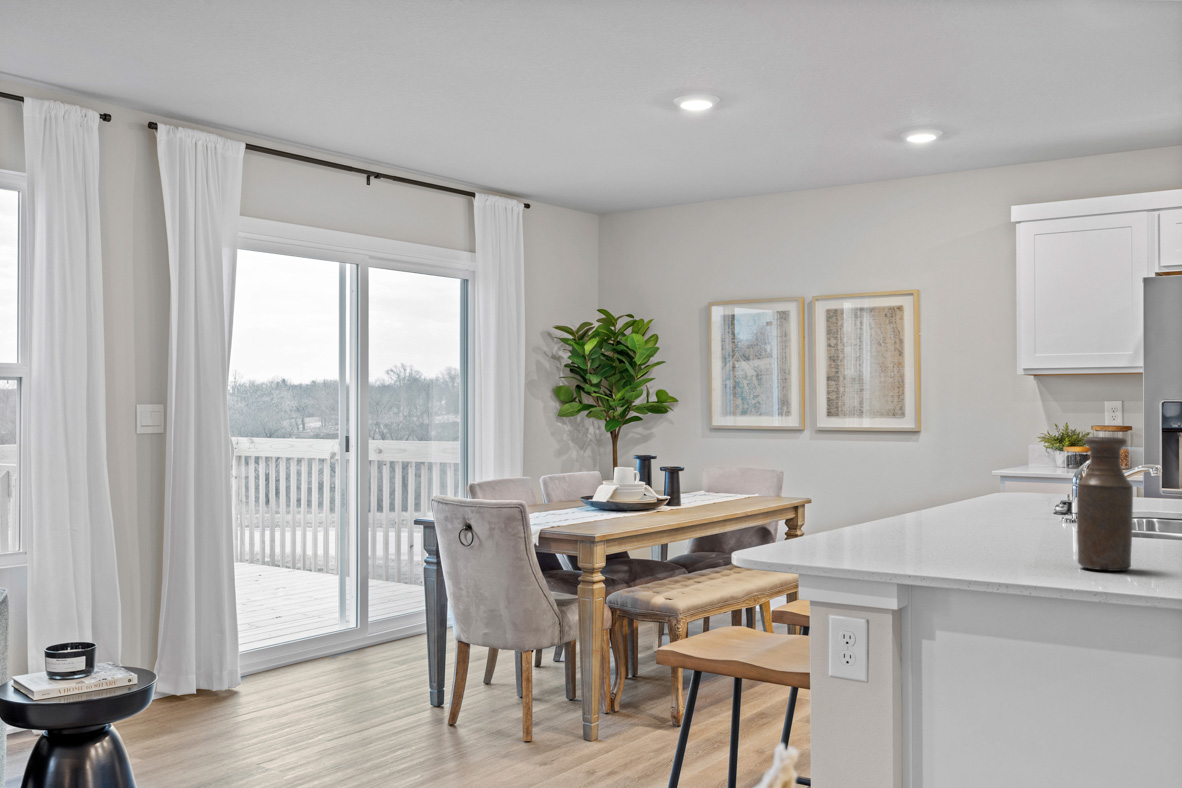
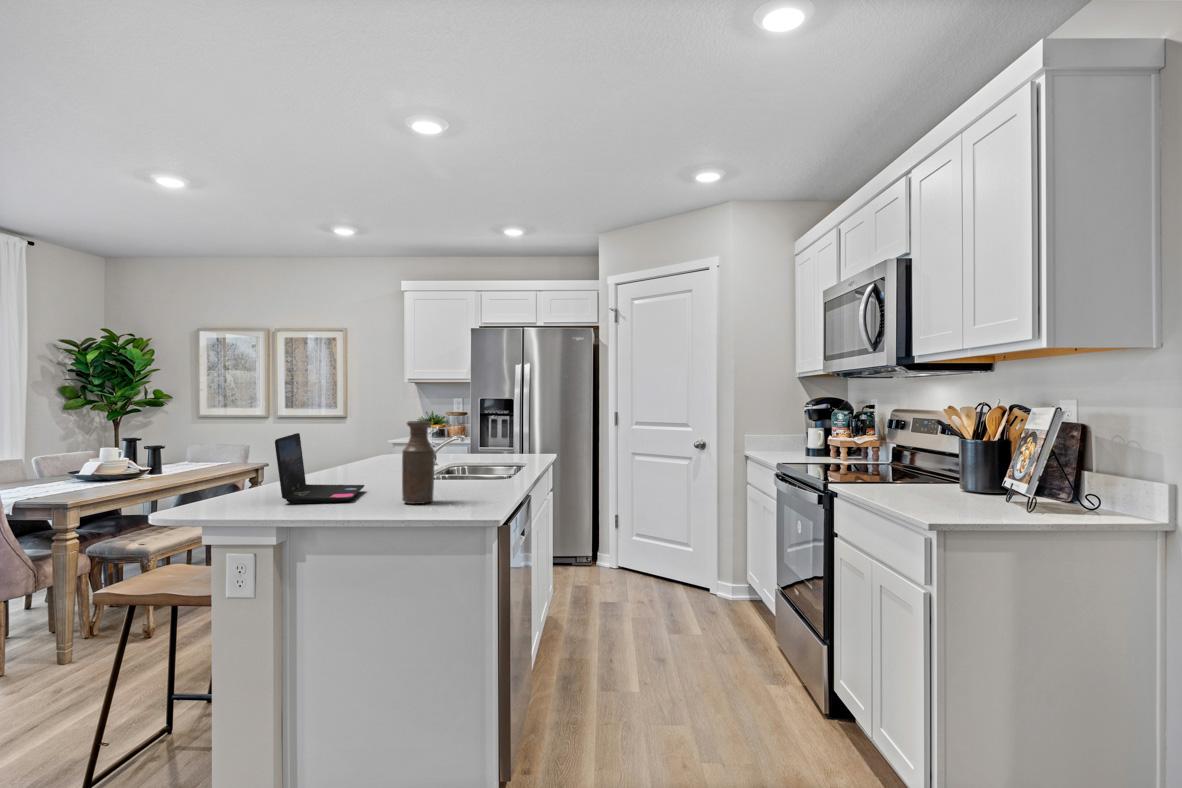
laptop: none [883,452,1003,557] -> present [275,433,364,503]

